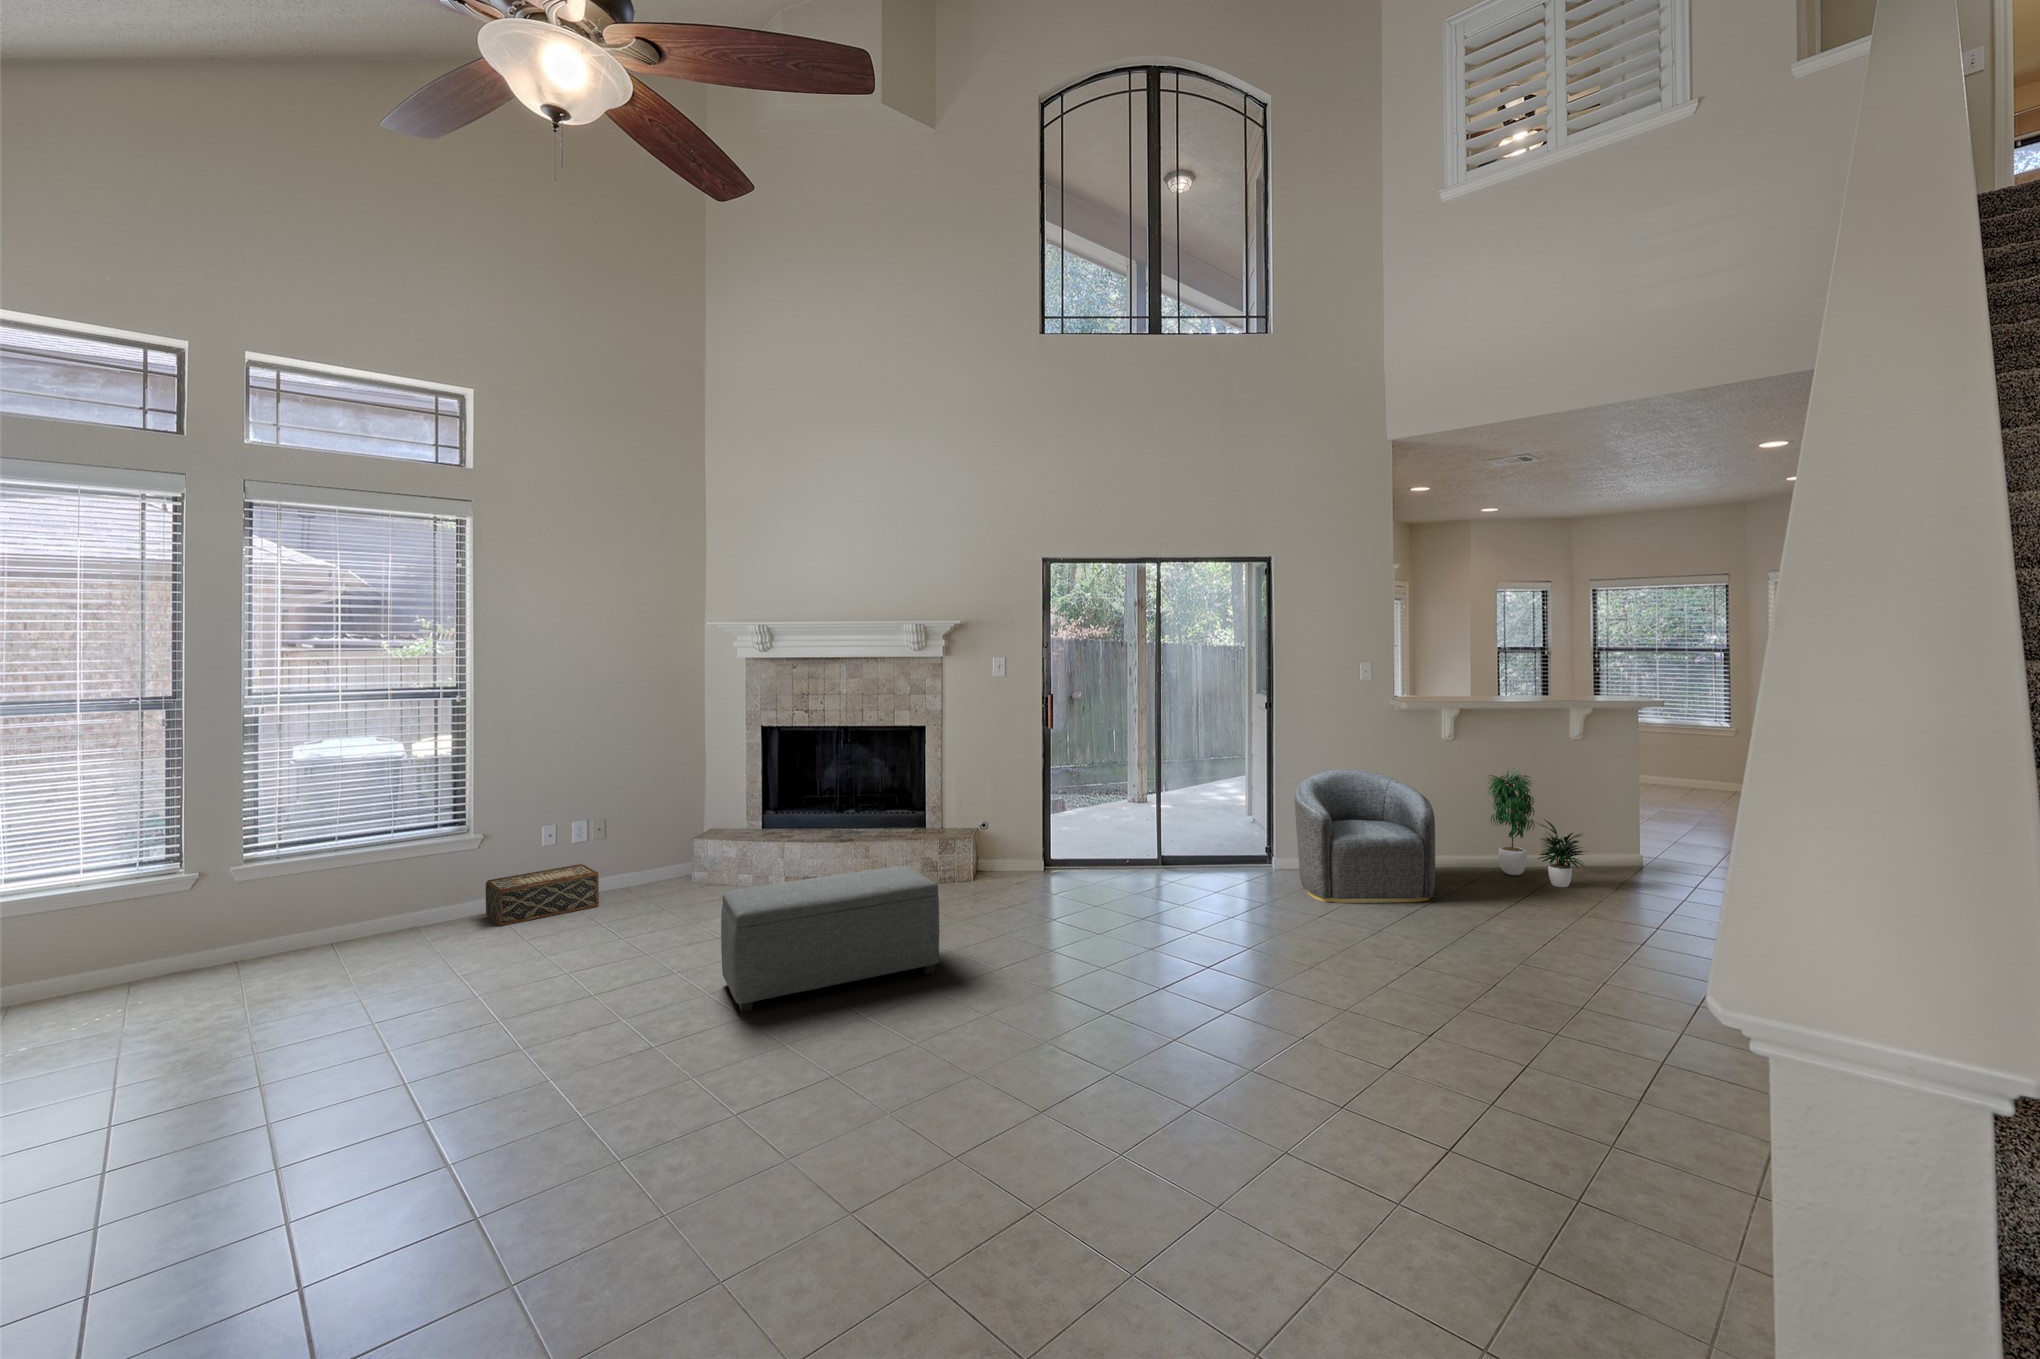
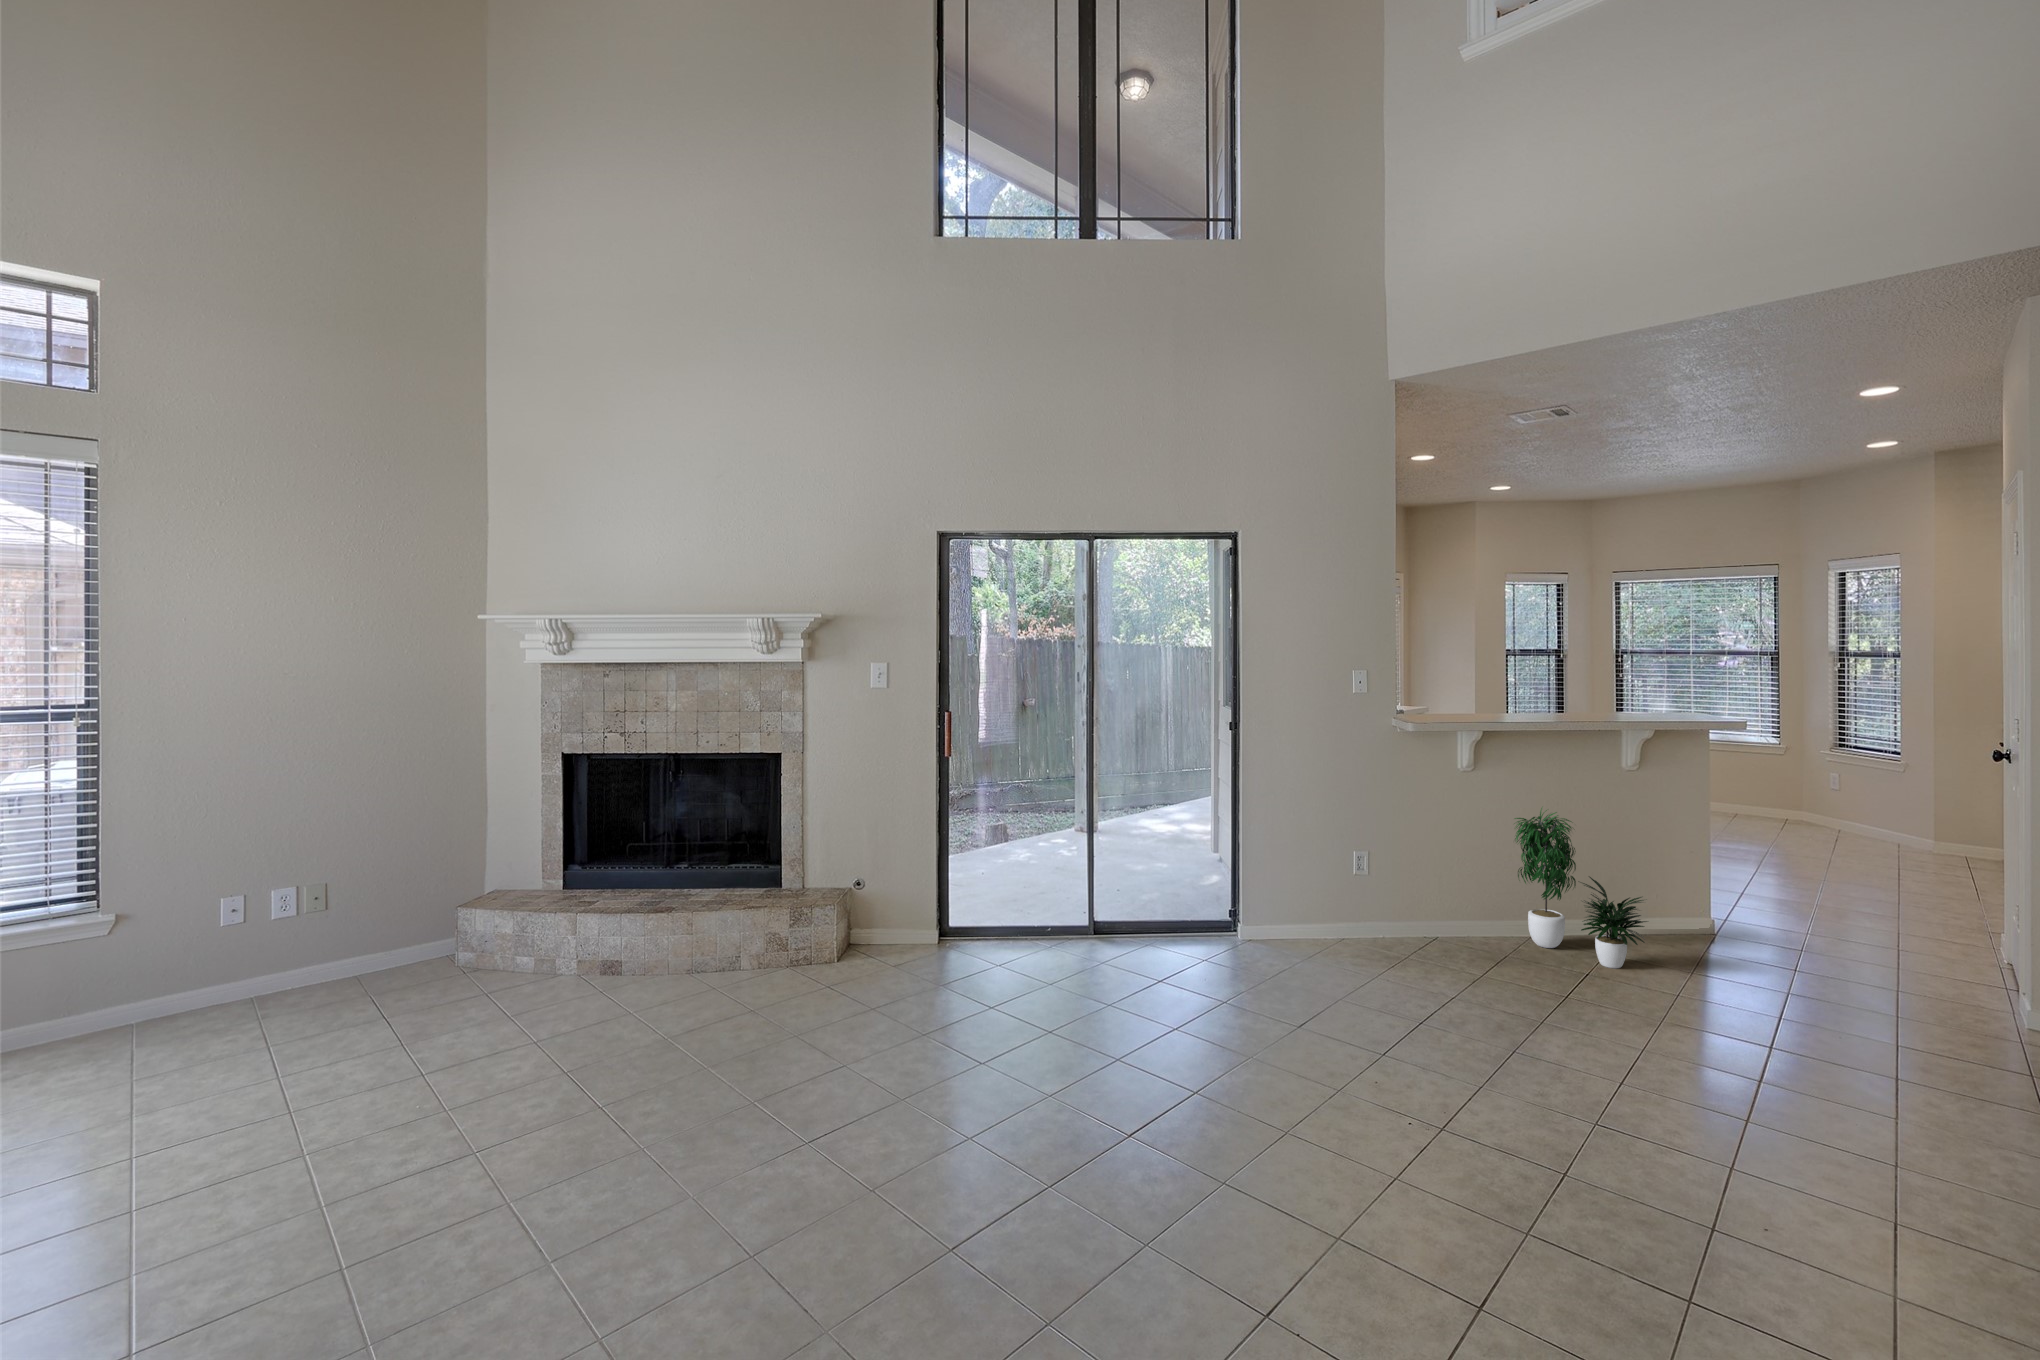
armchair: present [1295,769,1435,903] -> none [1265,810,1450,997]
woven basket: present [486,864,599,926] -> none [126,947,301,1048]
ottoman: present [721,866,939,1013] -> none [368,971,730,1237]

